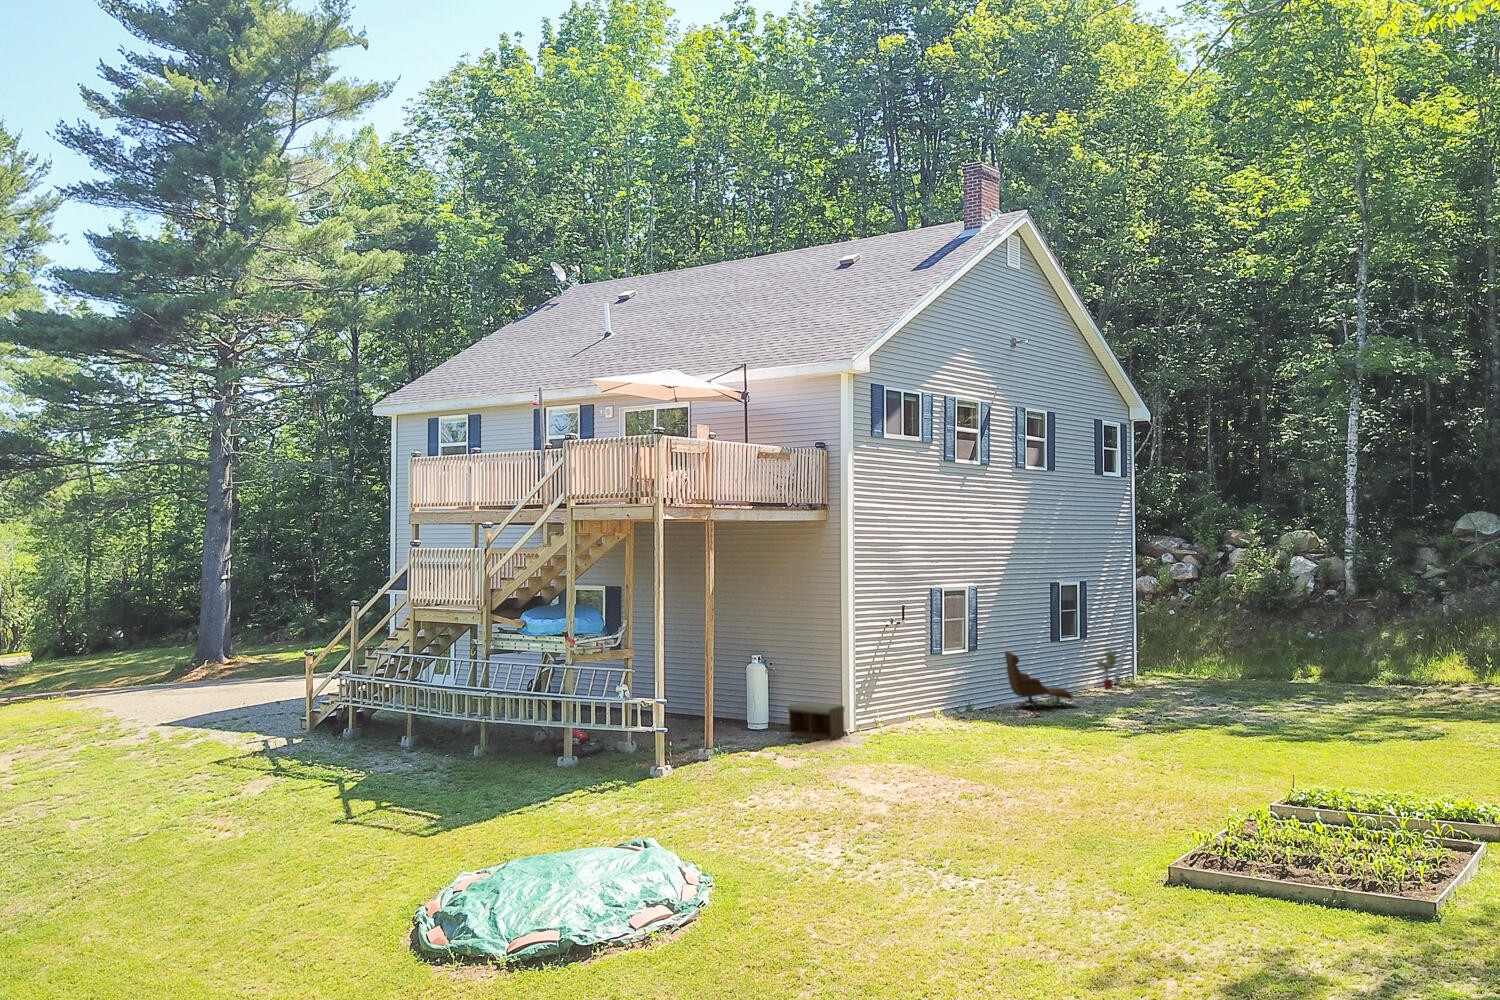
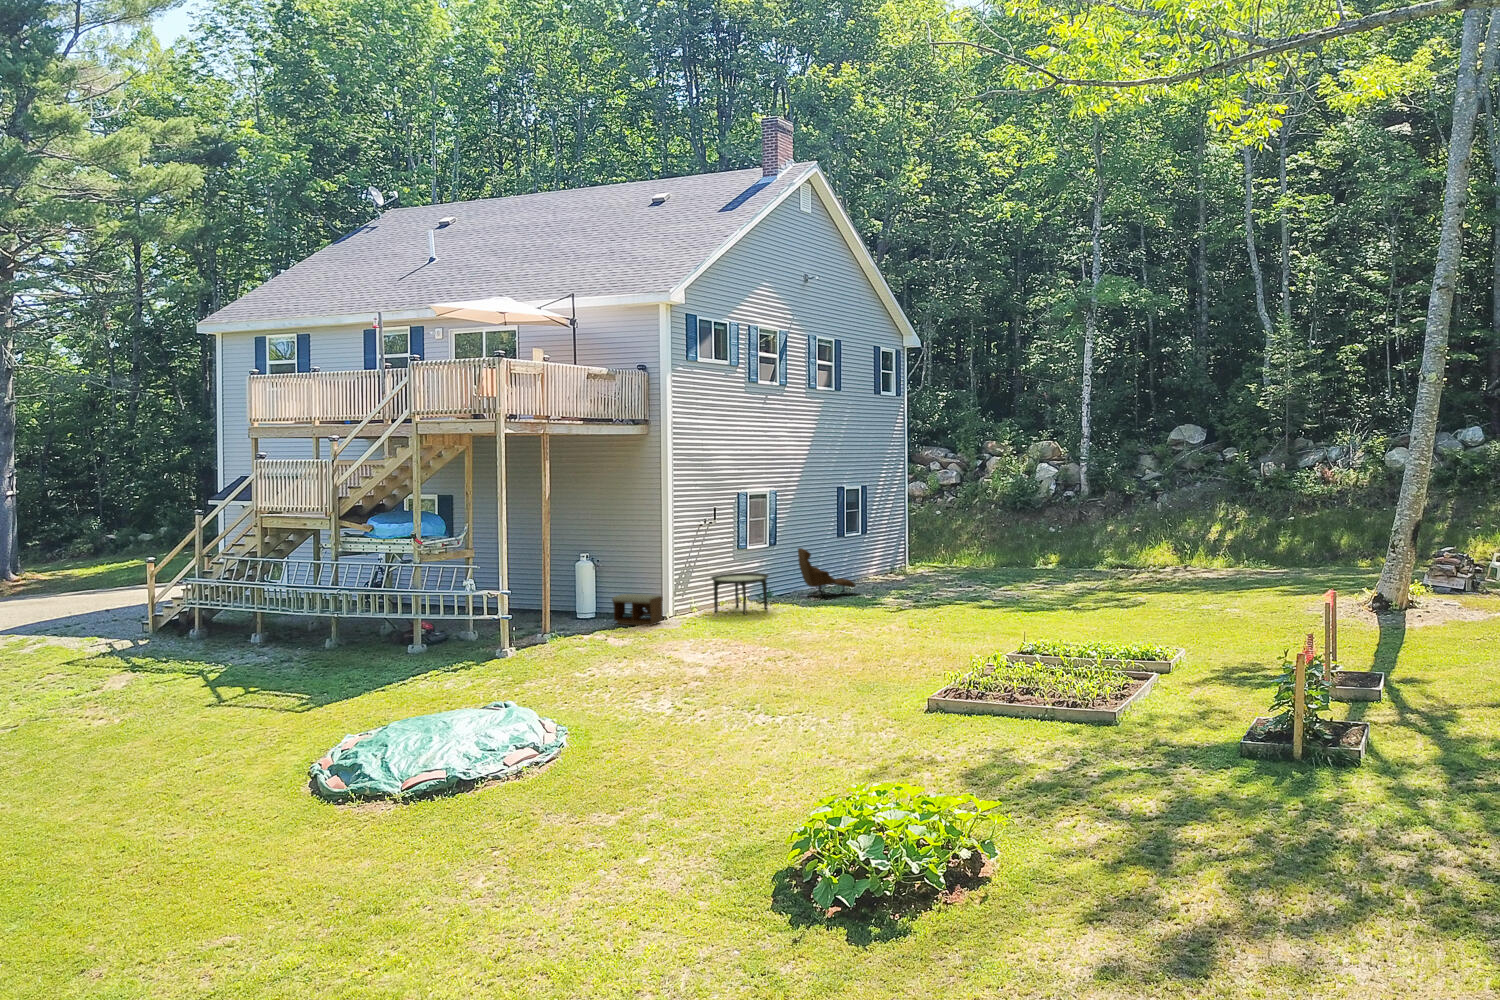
potted tree: present [1095,648,1118,688] -> none [873,543,894,579]
round table: none [901,680,969,730] -> present [711,573,769,614]

